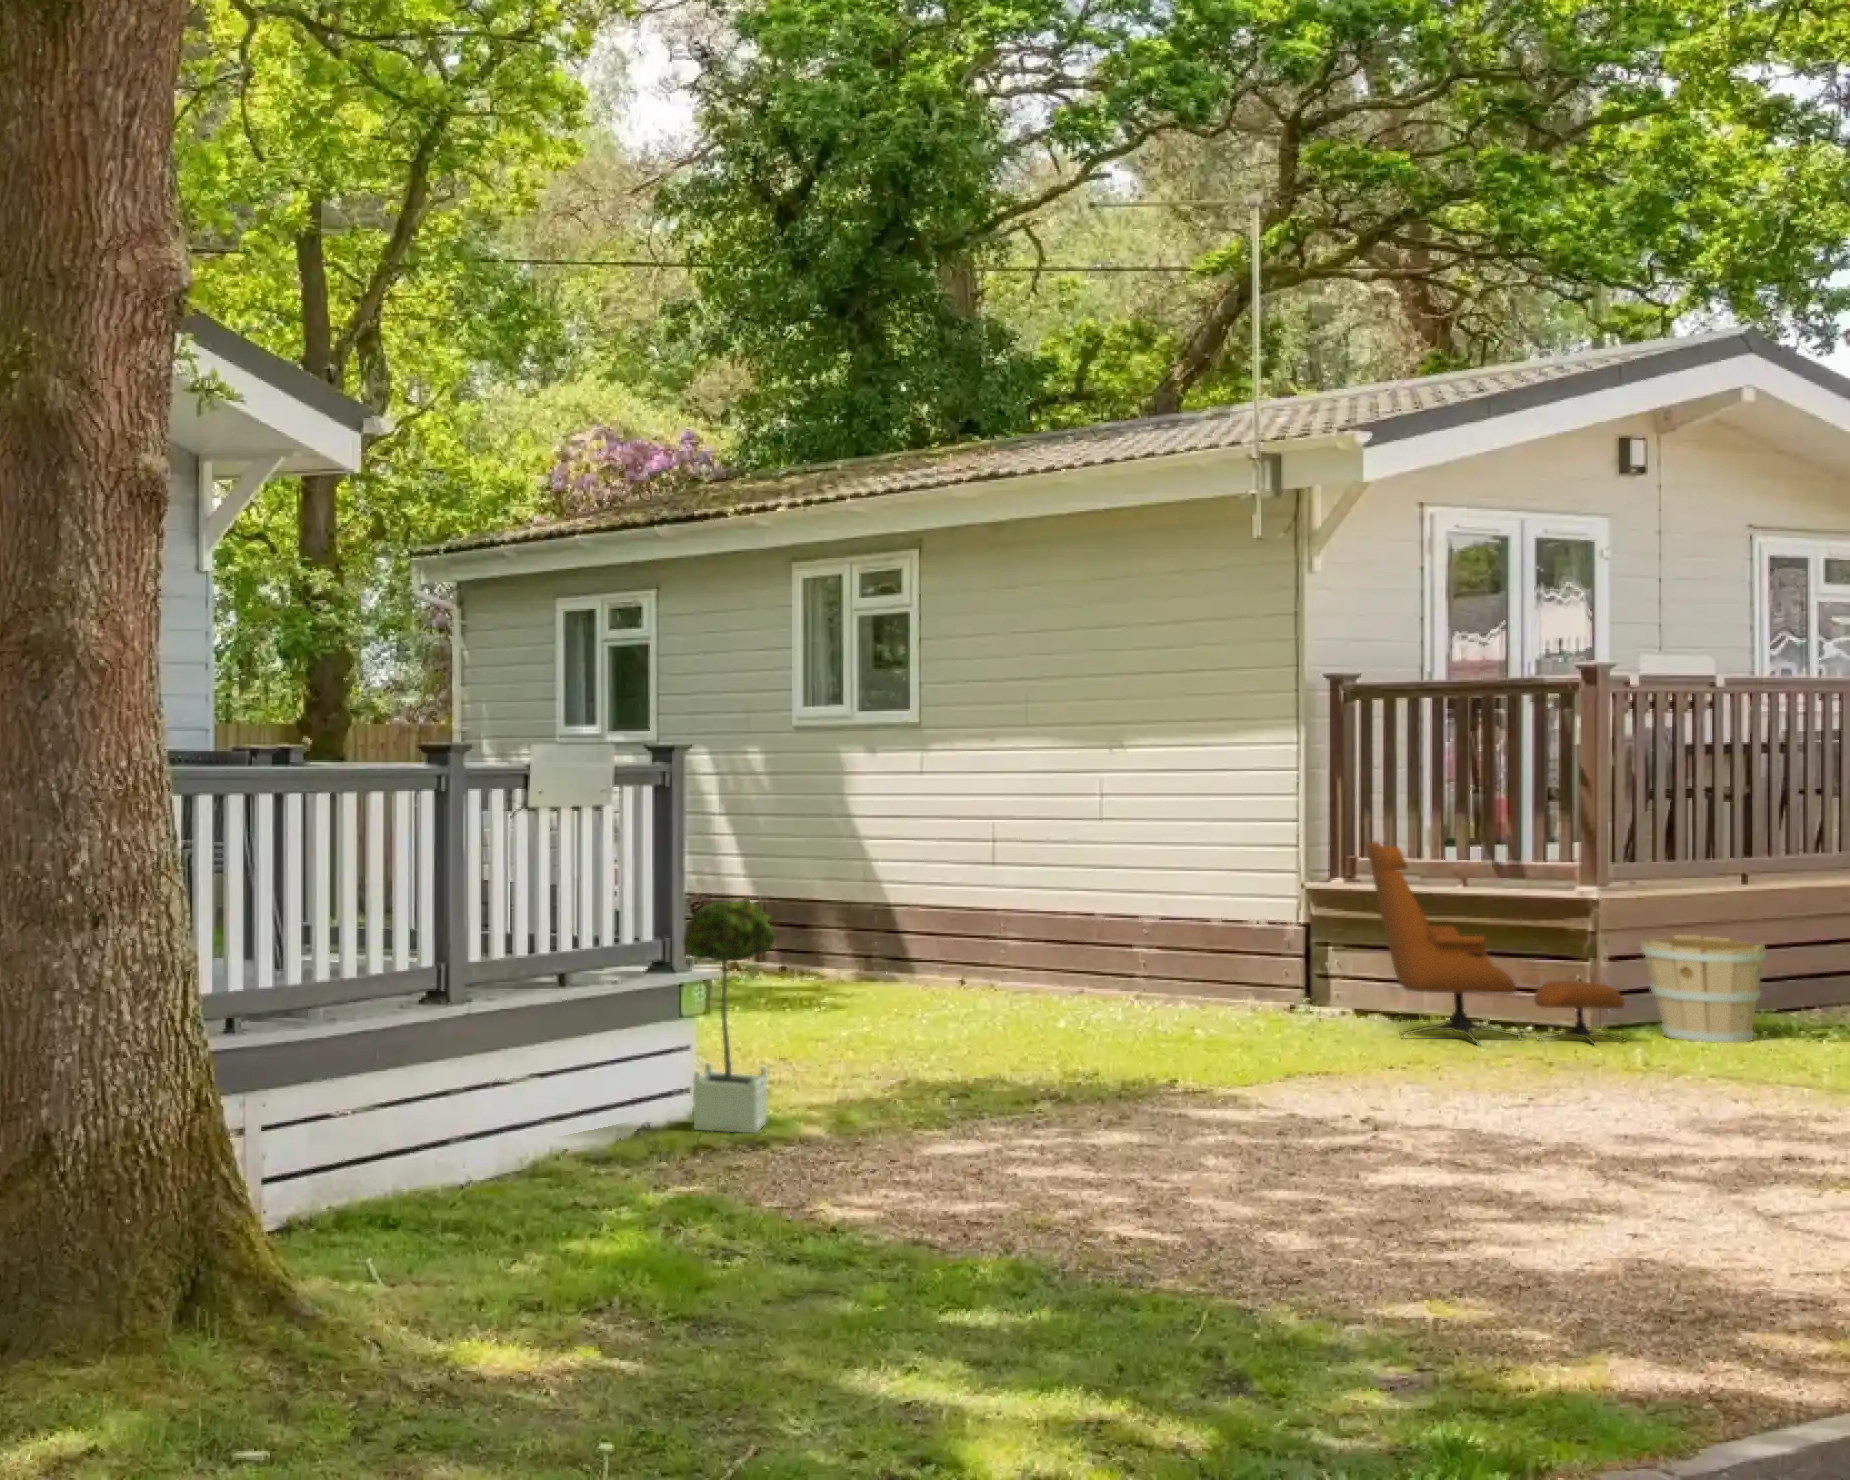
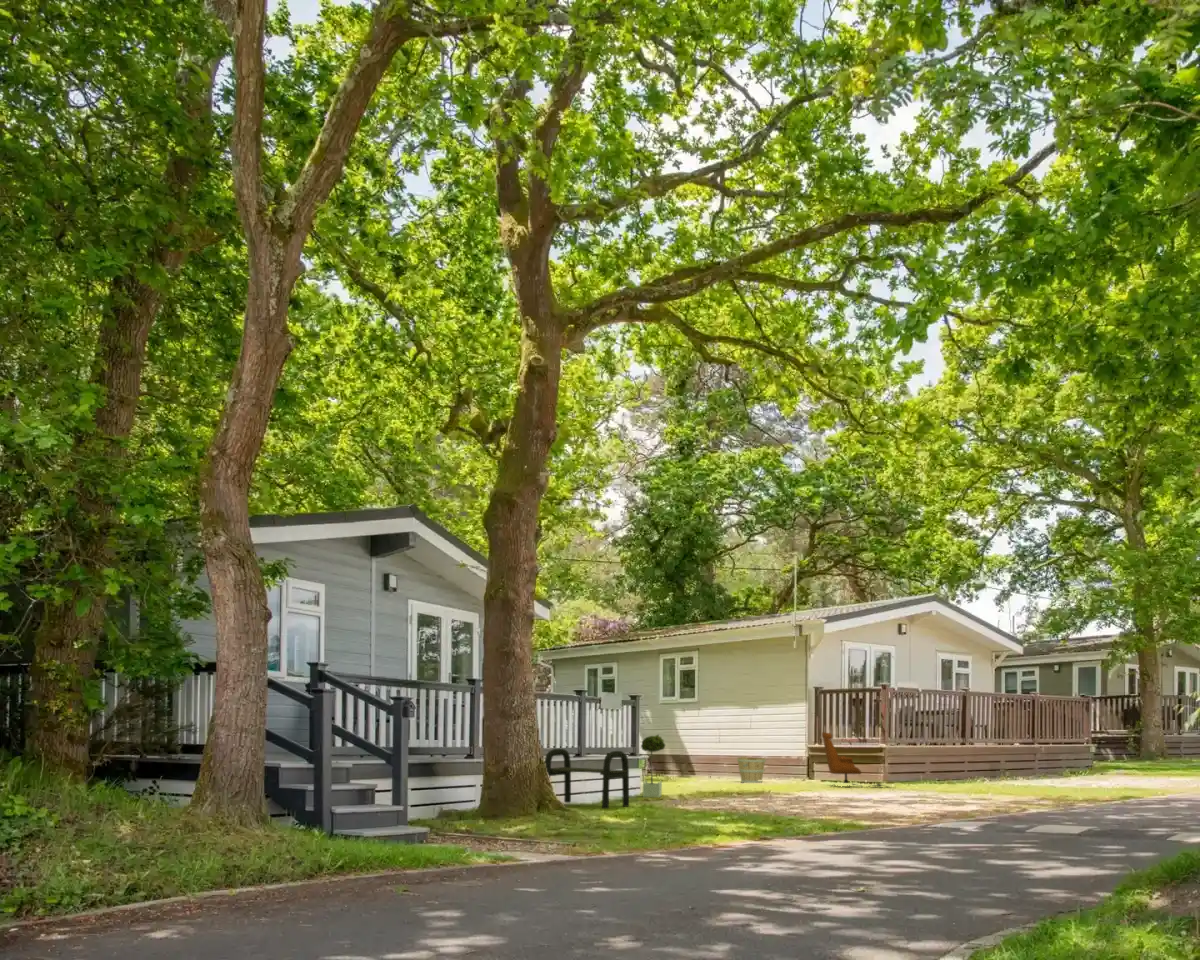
wooden bucket: present [1641,935,1765,1043] -> present [737,757,766,783]
bench: none [269,987,612,1254] -> present [545,748,629,809]

